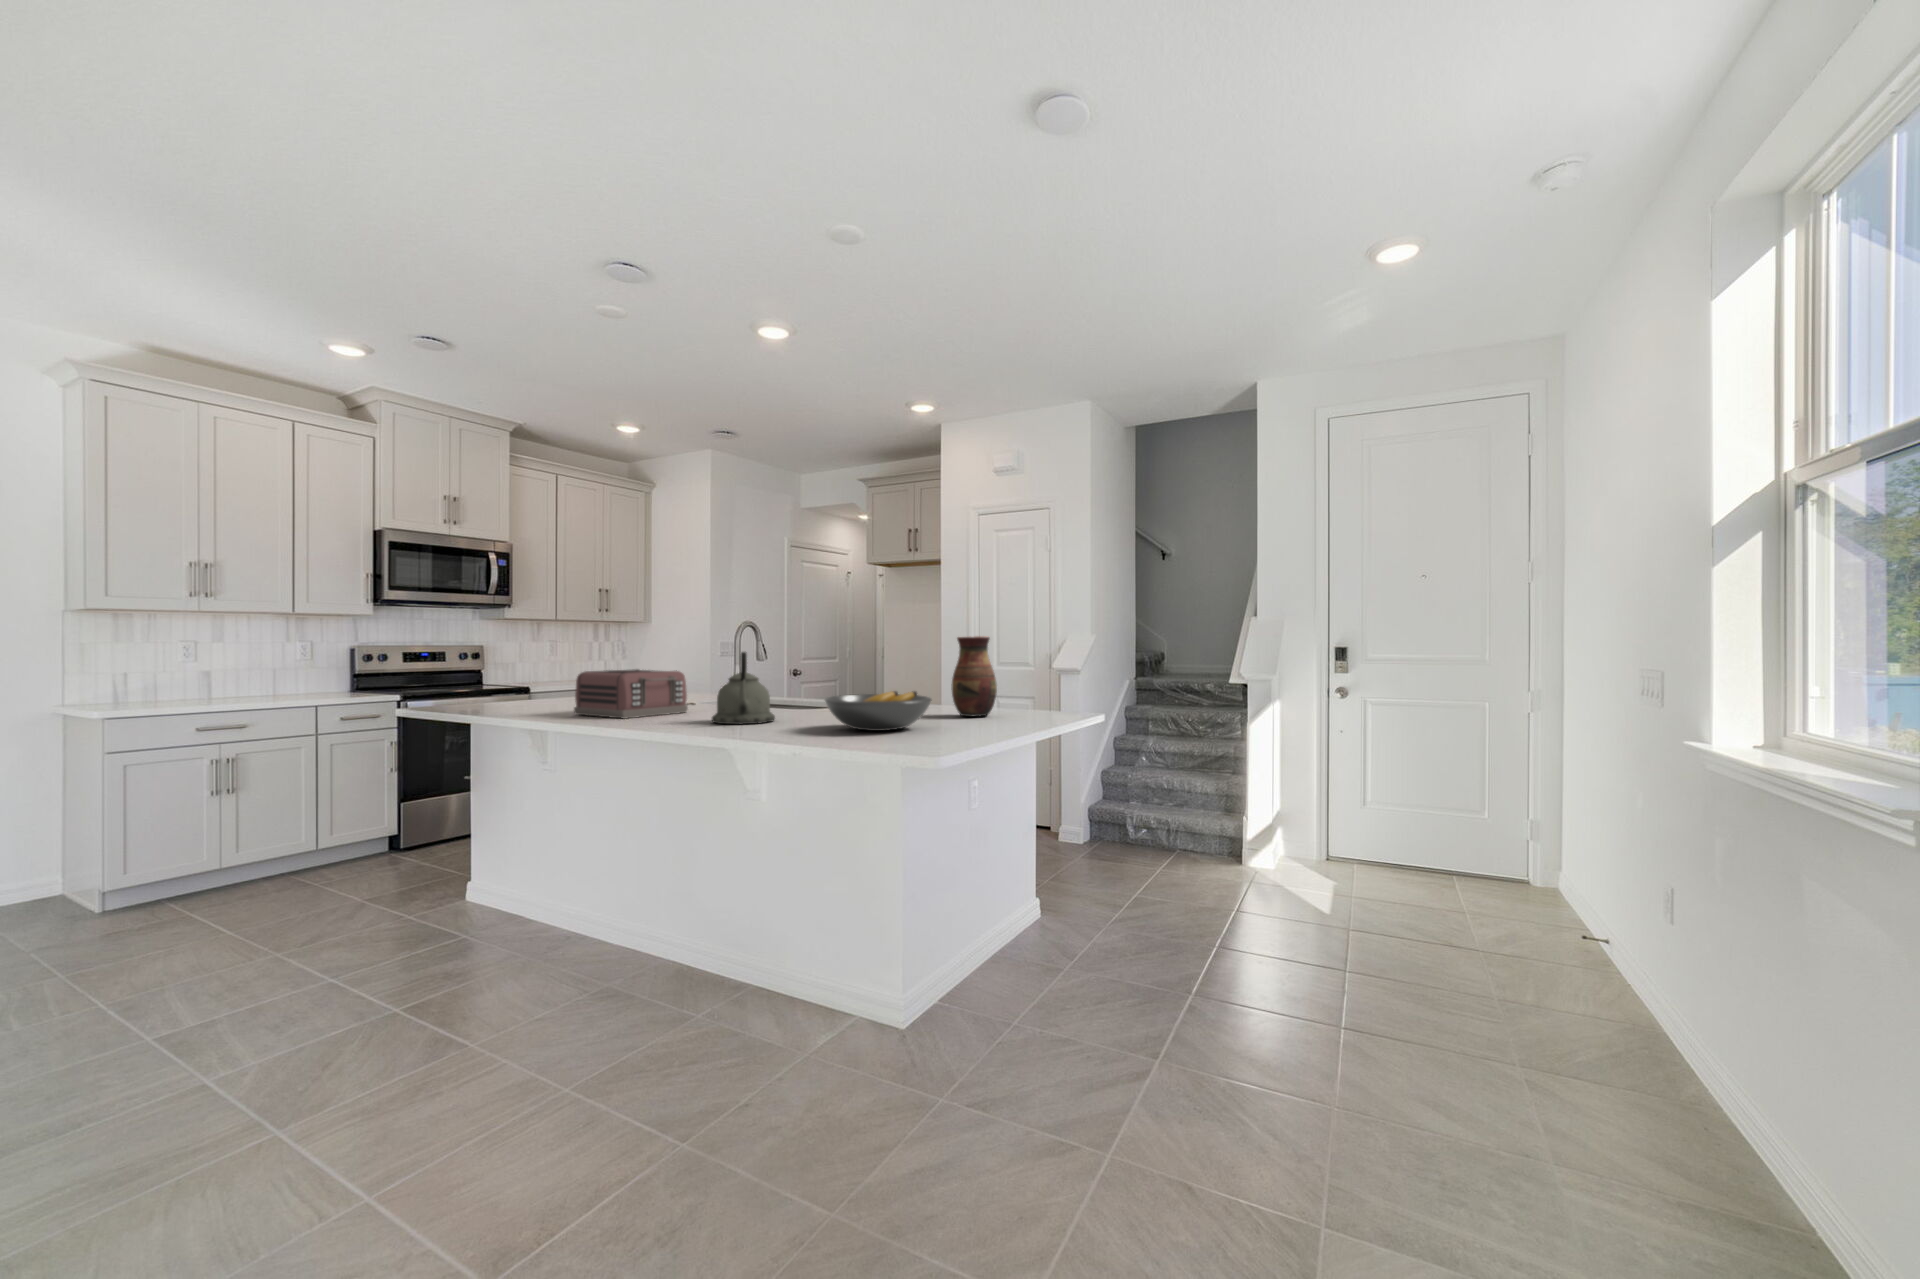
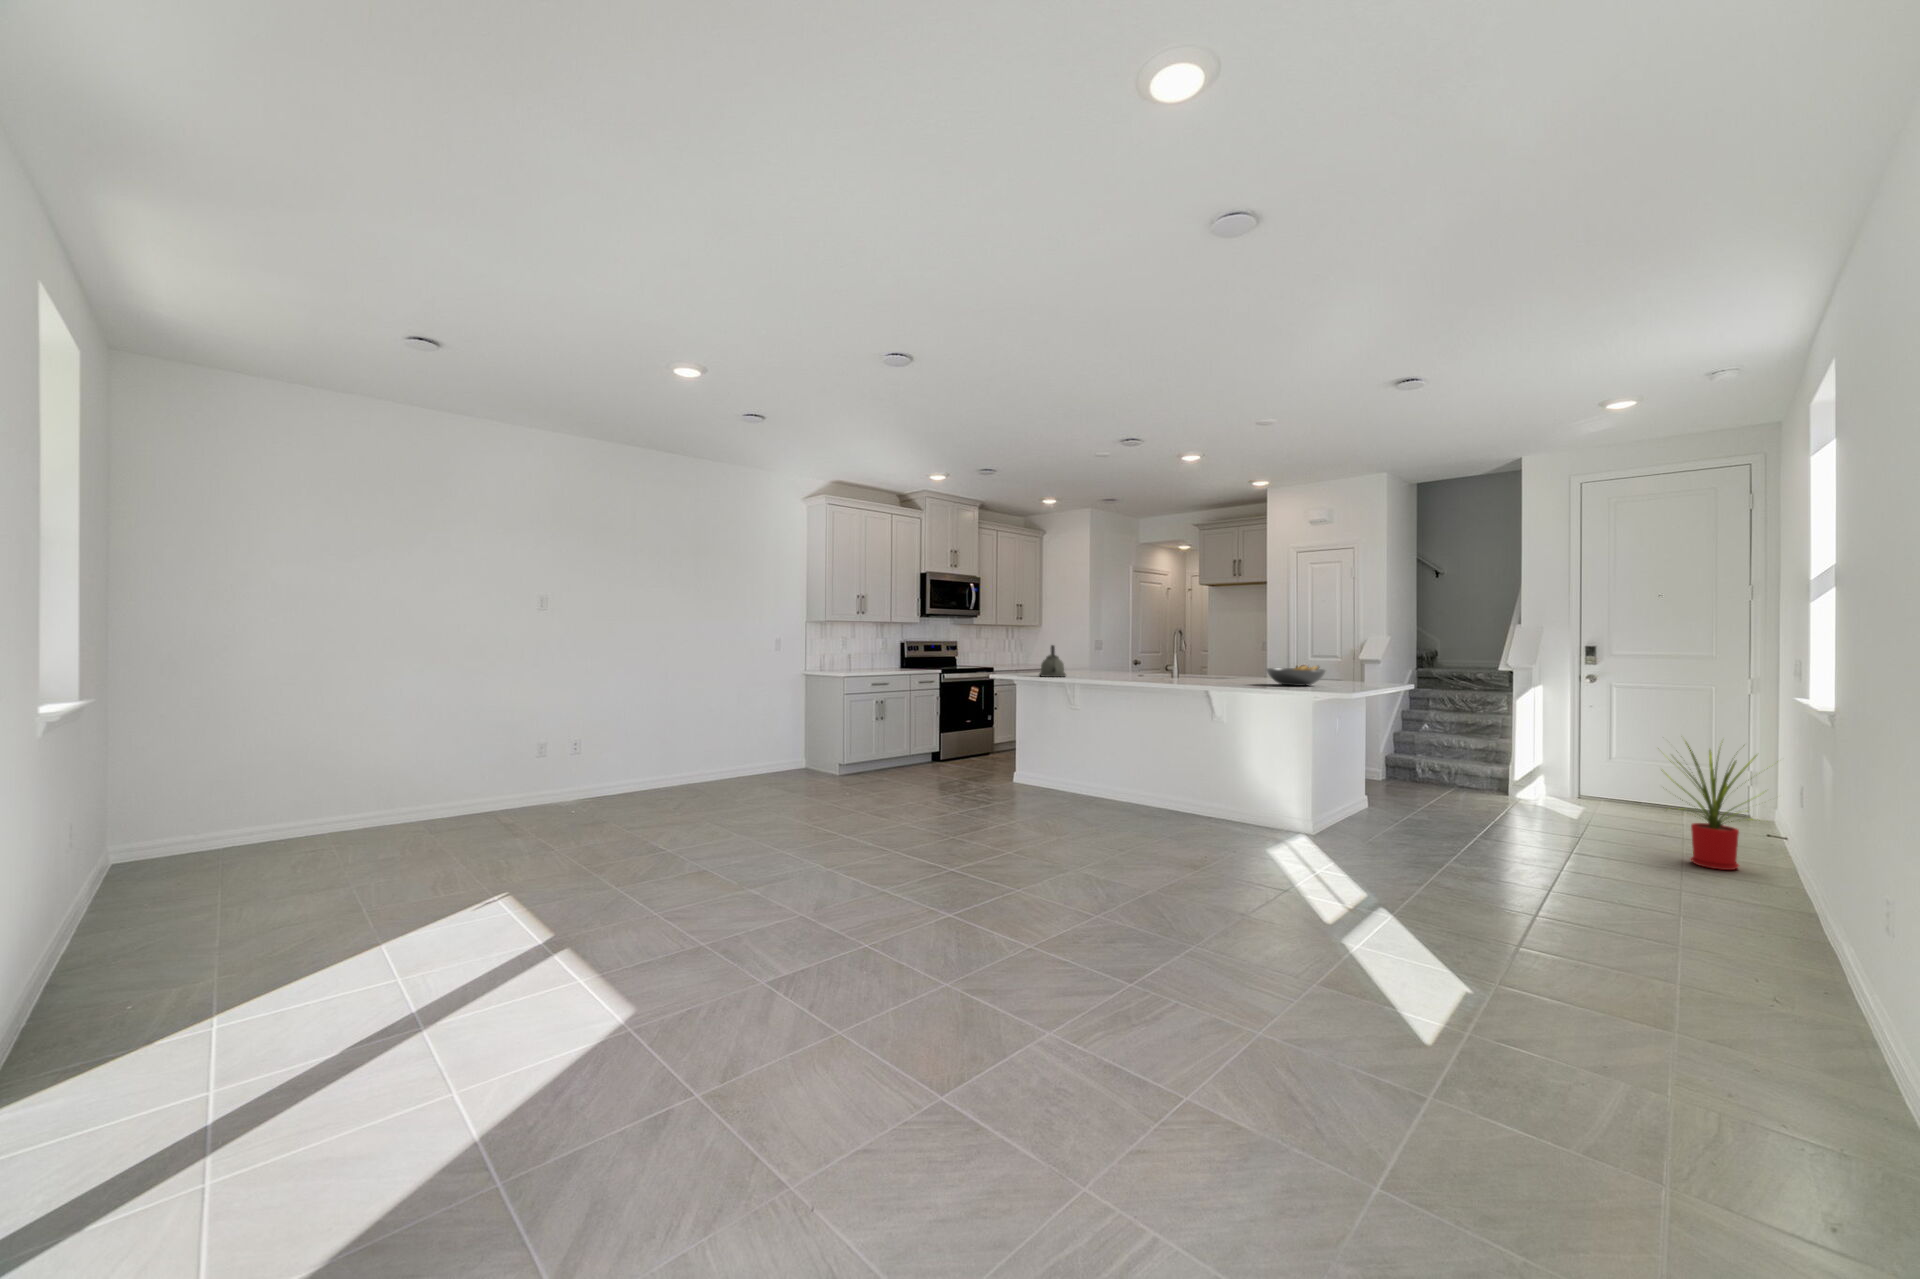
vase: present [952,636,997,717] -> none [1323,637,1352,683]
kettle: present [712,652,775,724] -> present [1039,645,1066,677]
toaster: present [574,669,688,719] -> none [1096,655,1156,681]
house plant: none [1464,804,1676,1060] -> present [1663,742,1757,870]

